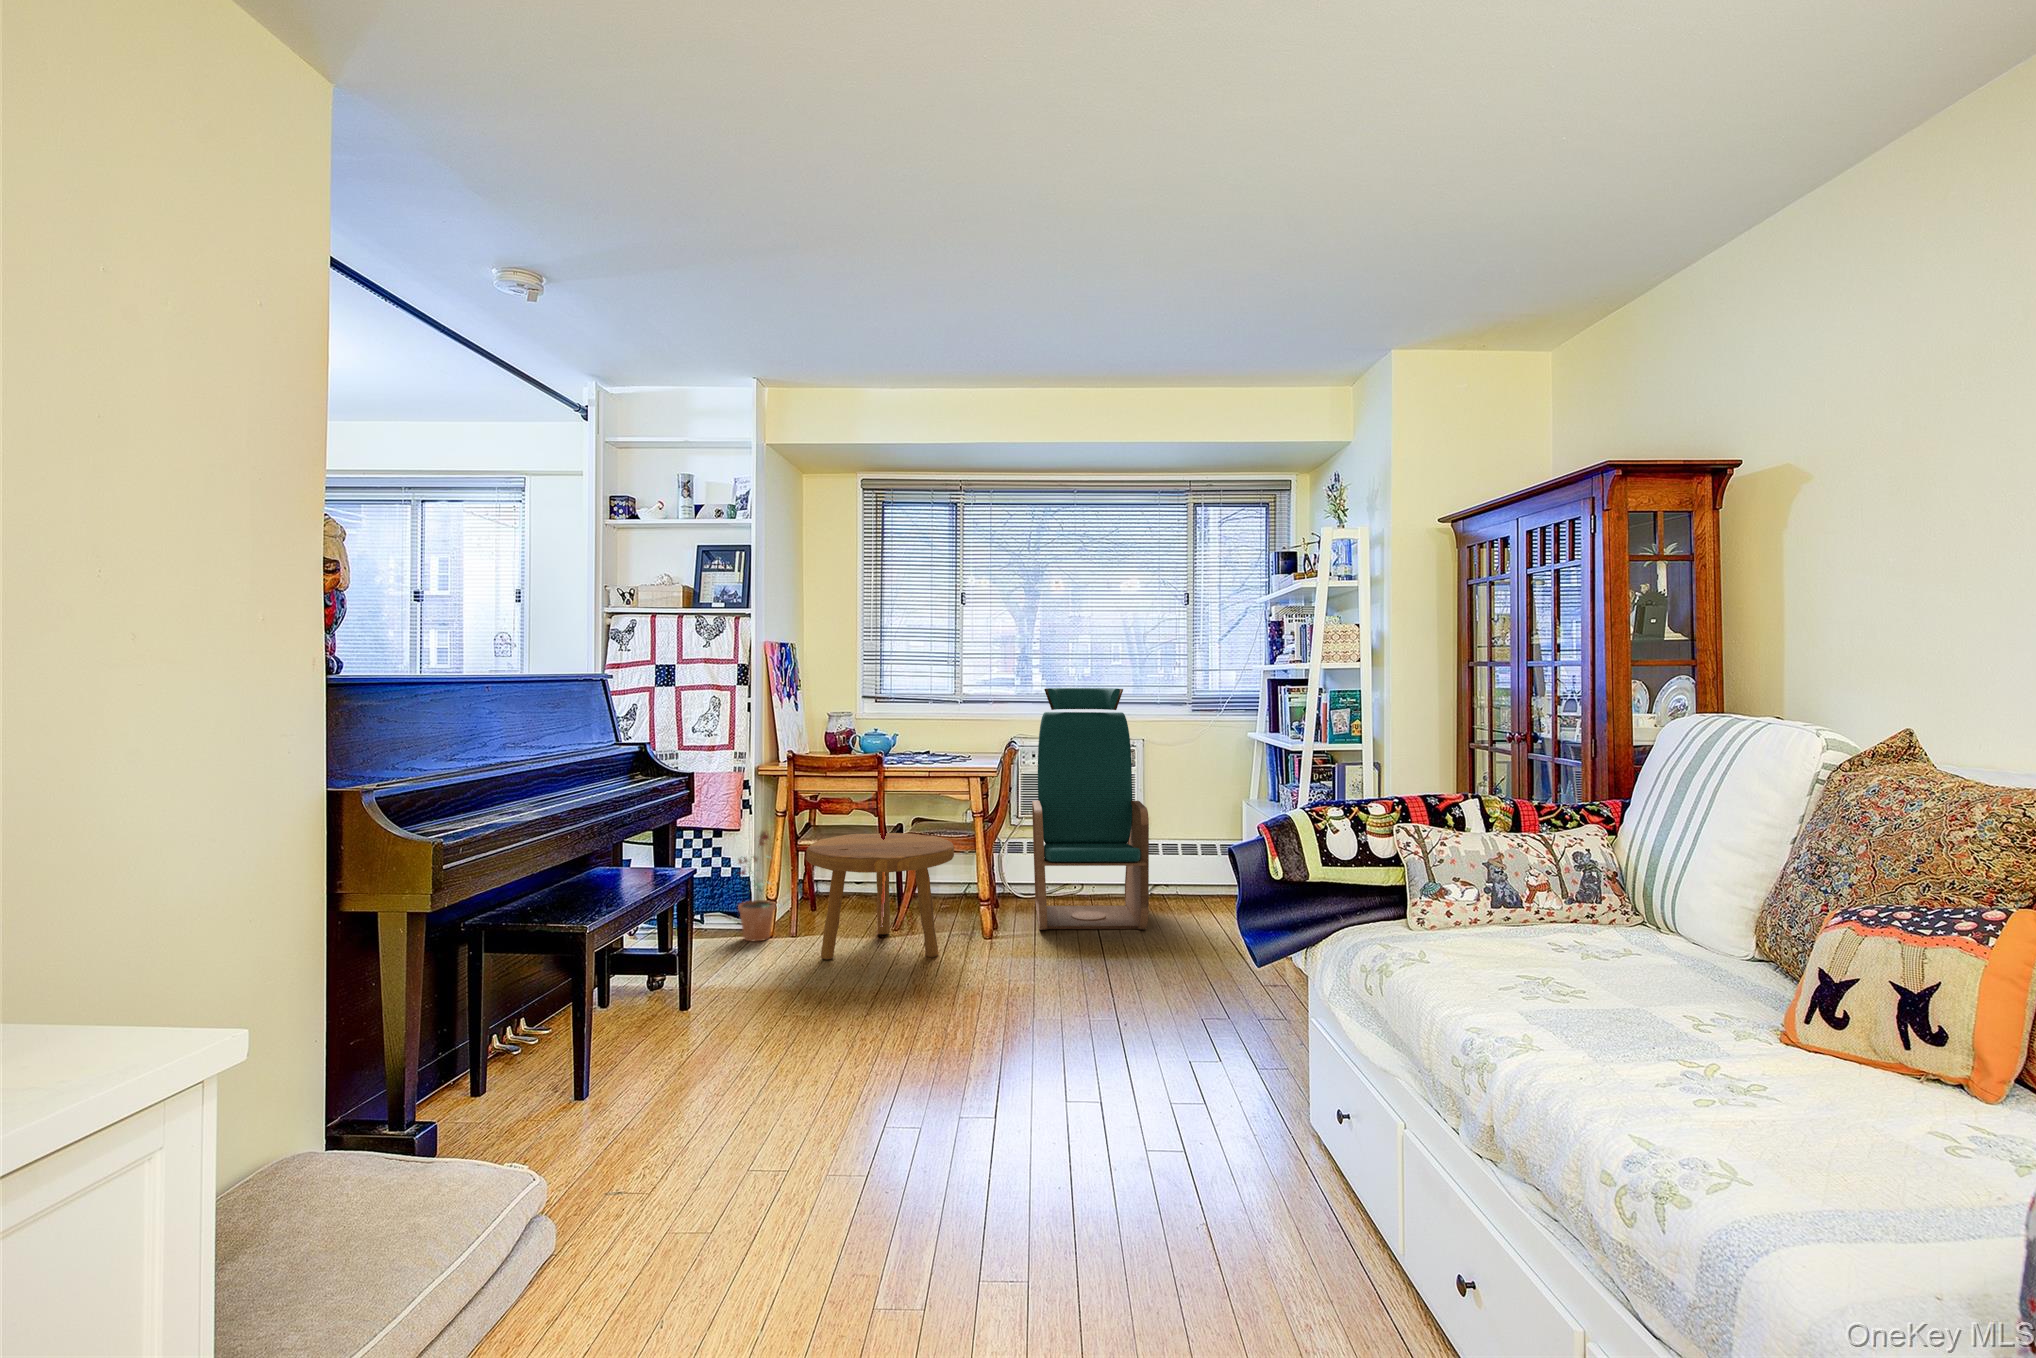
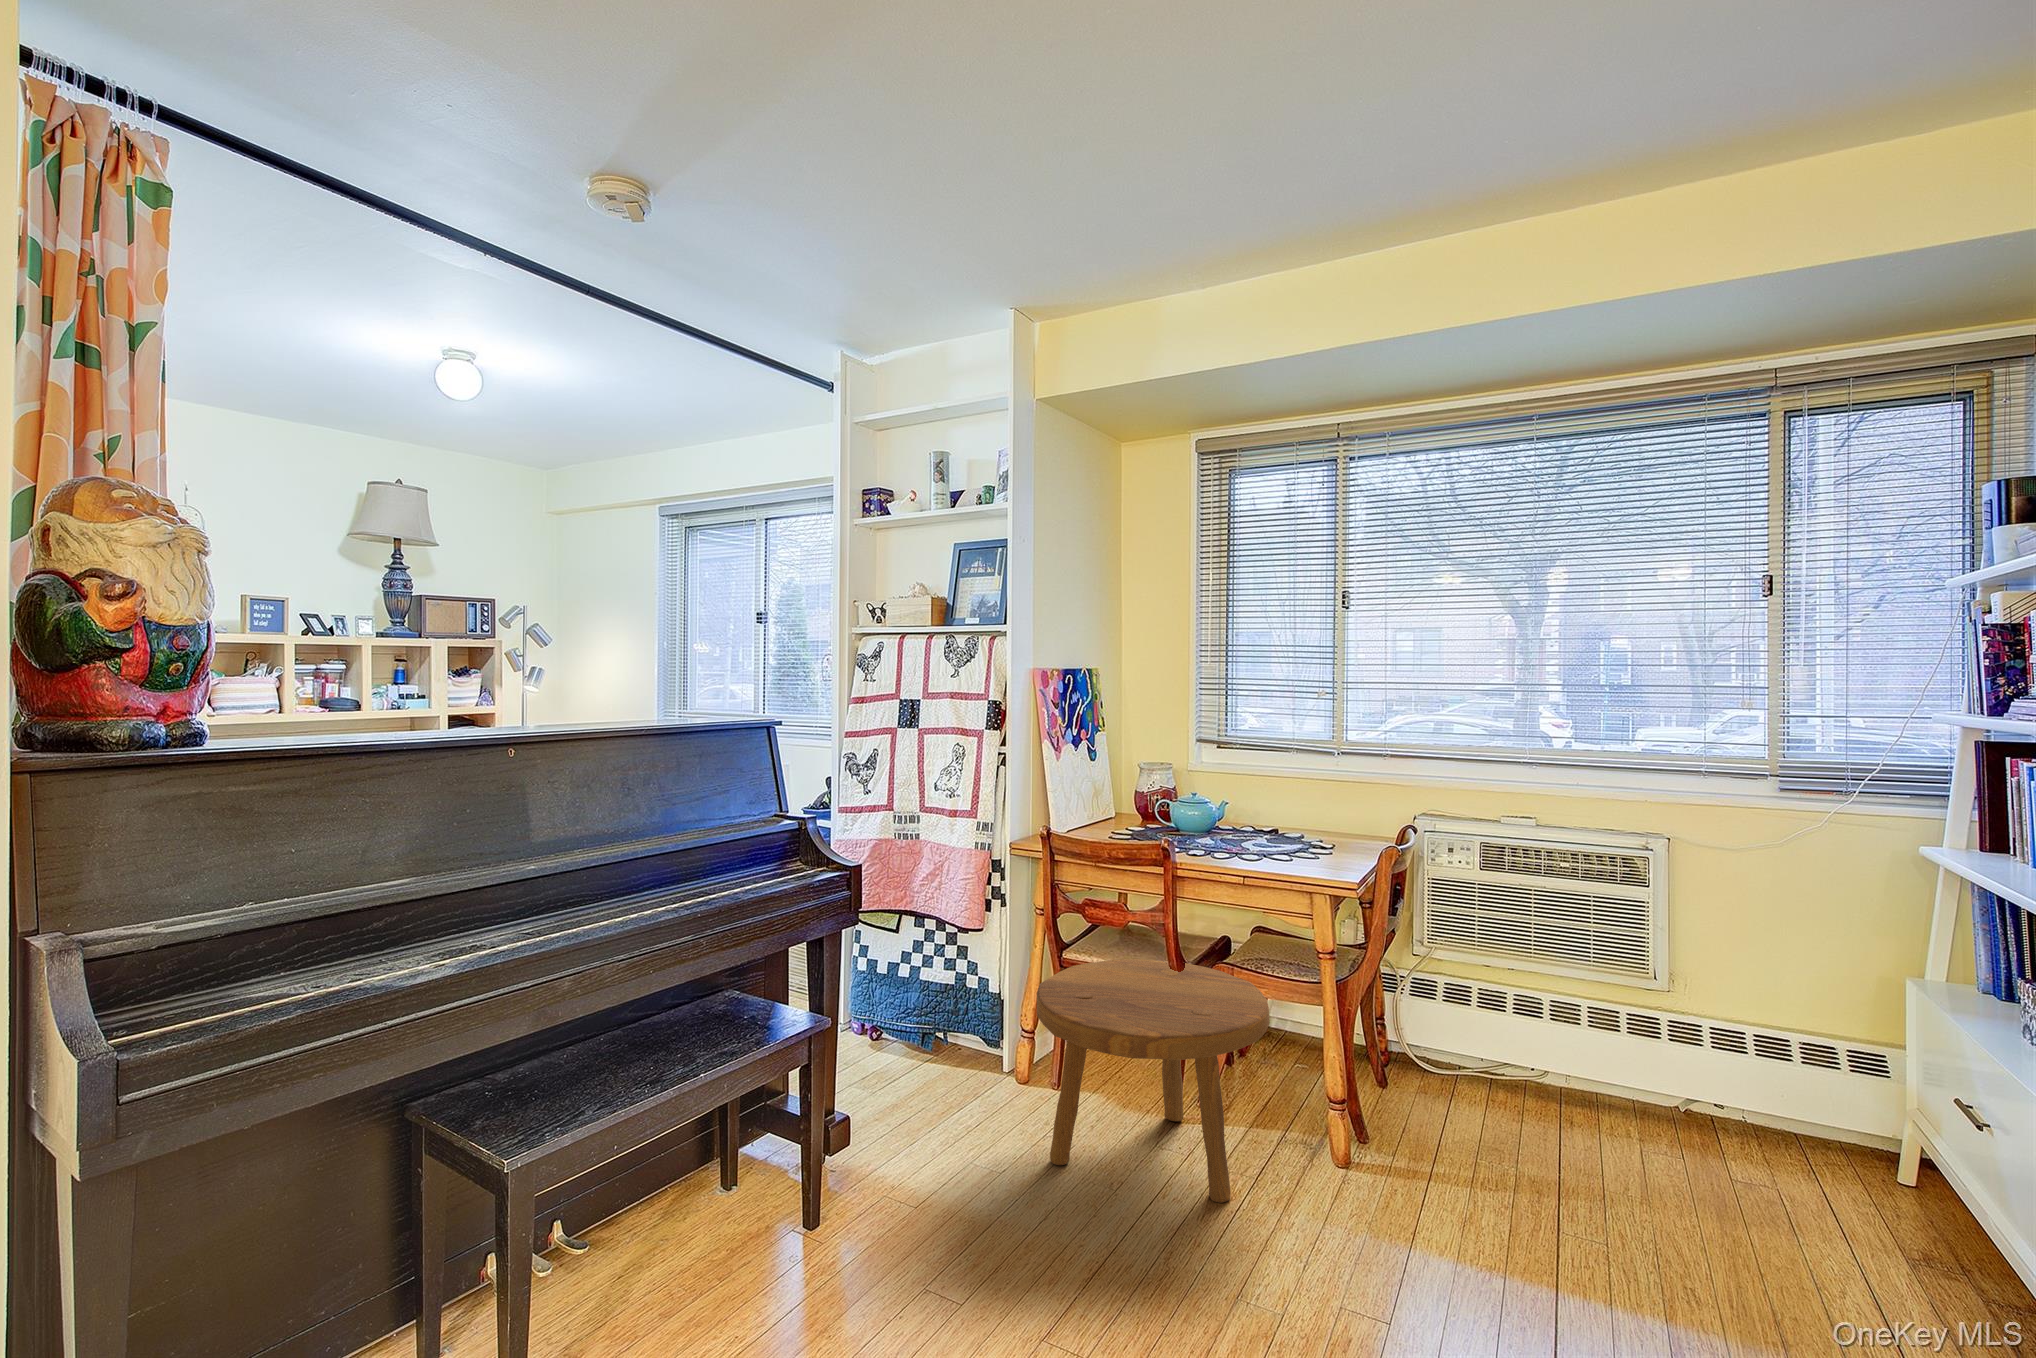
armchair: present [1032,688,1149,930] -> none [1430,742,1667,1223]
potted plant: present [738,830,776,941] -> none [970,933,1026,1095]

